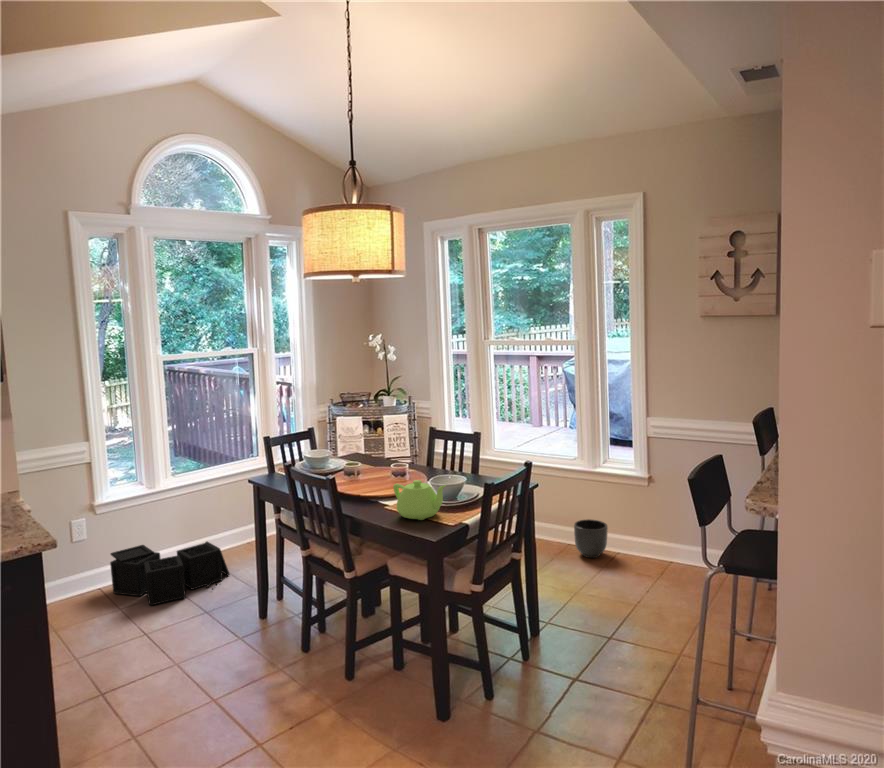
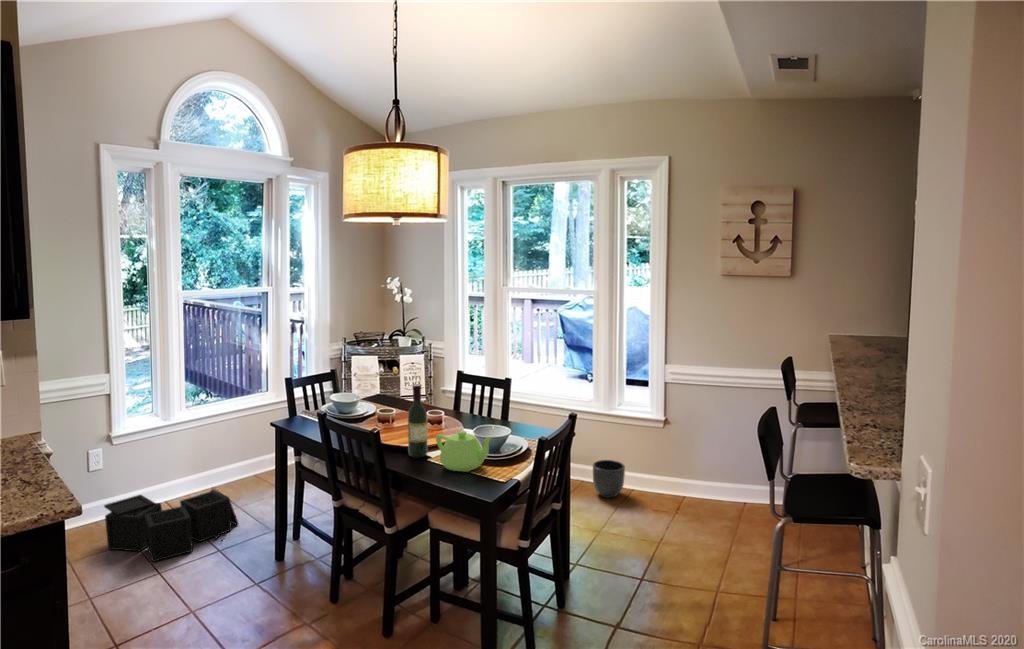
wine bottle: none [369,435,388,507] -> present [408,384,428,458]

